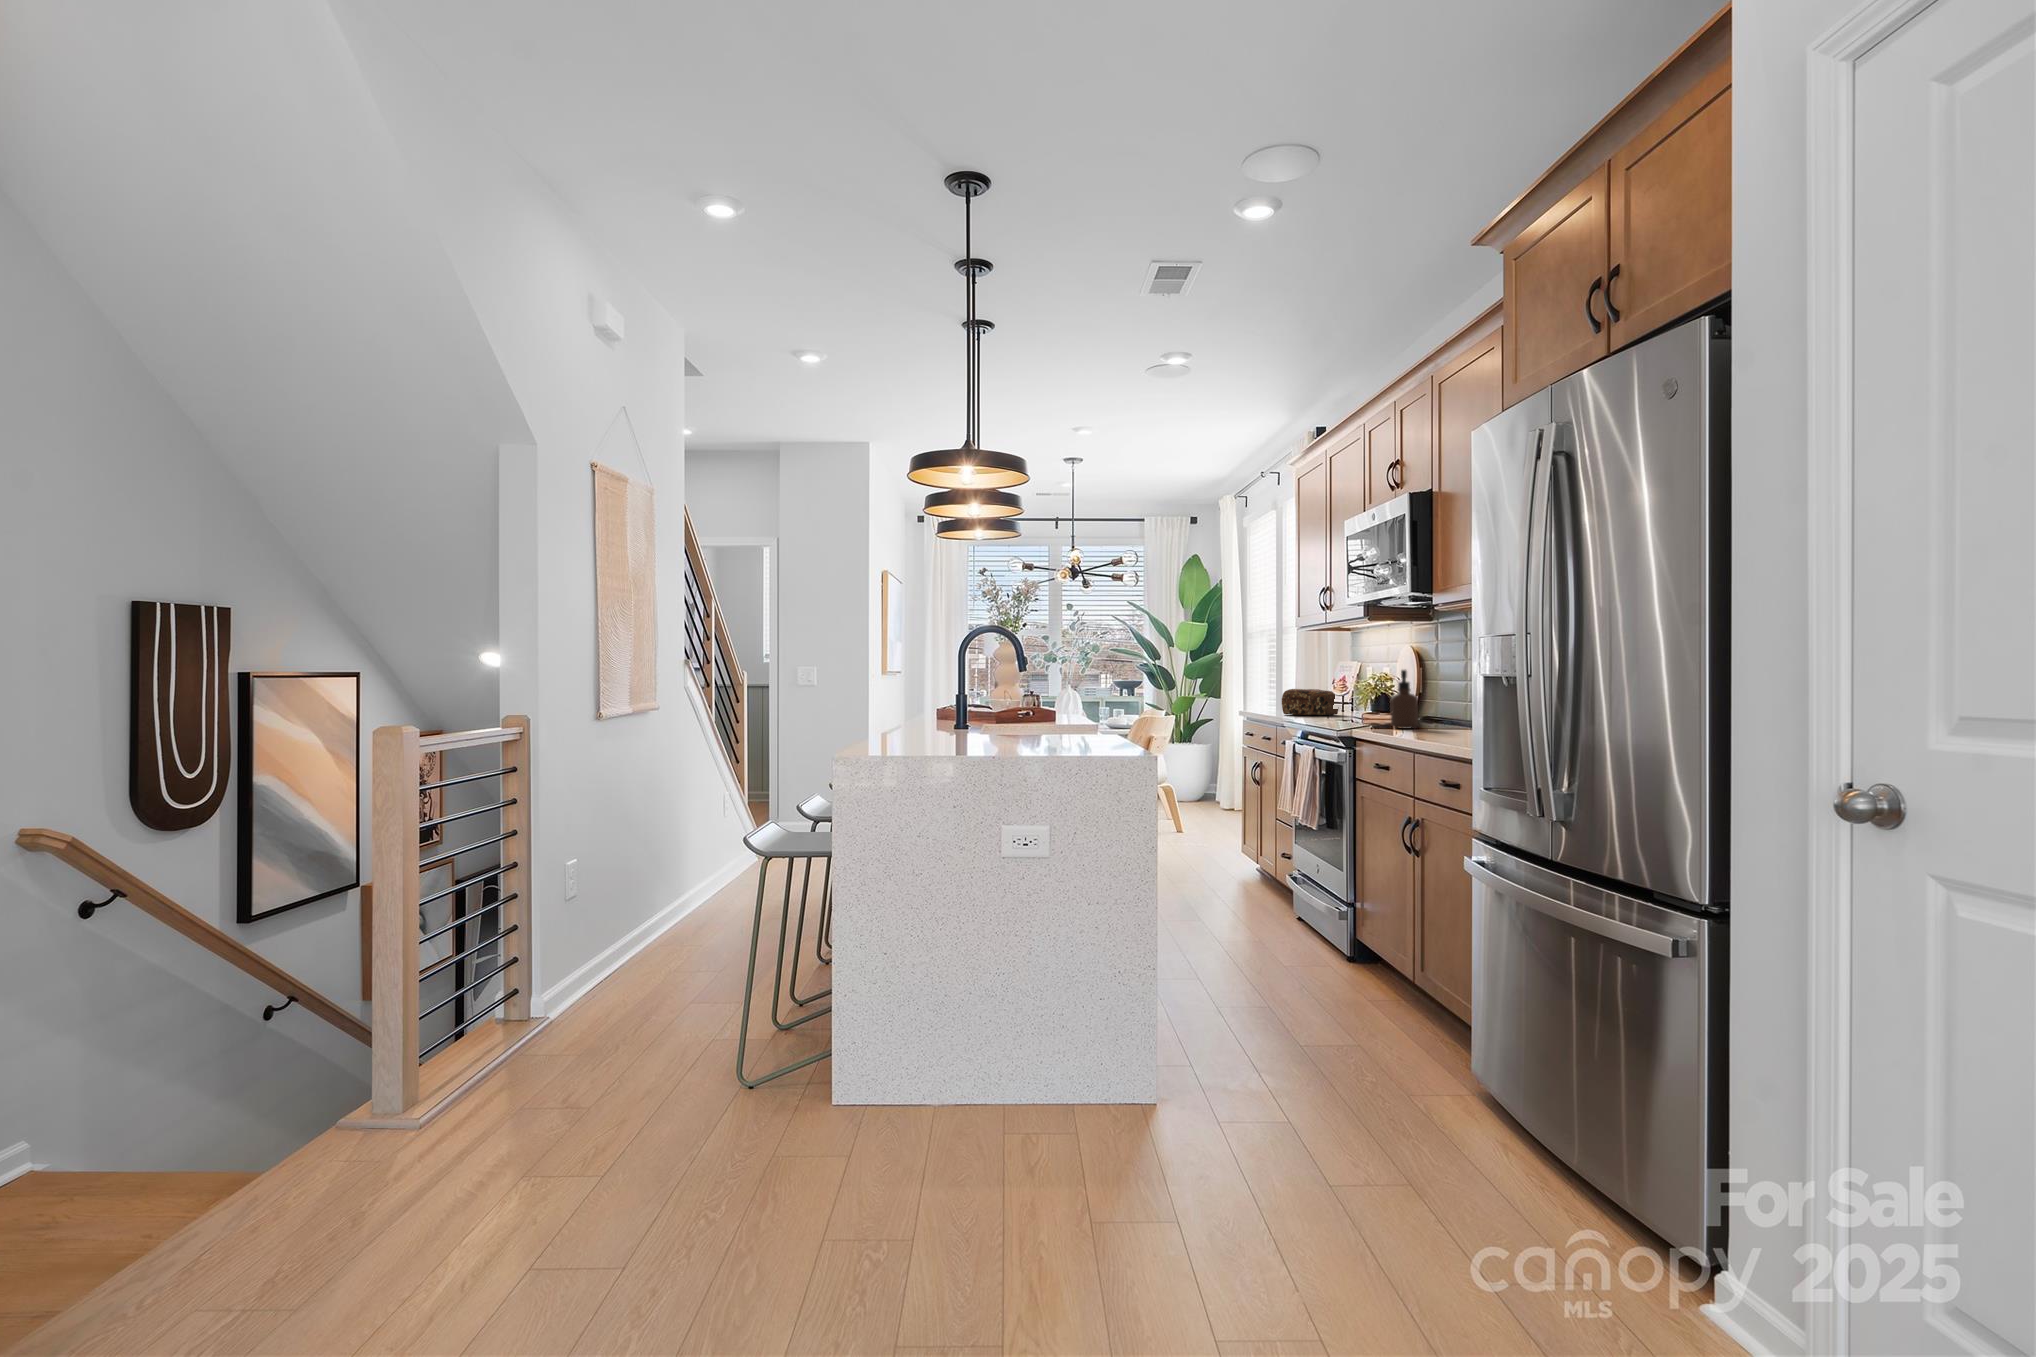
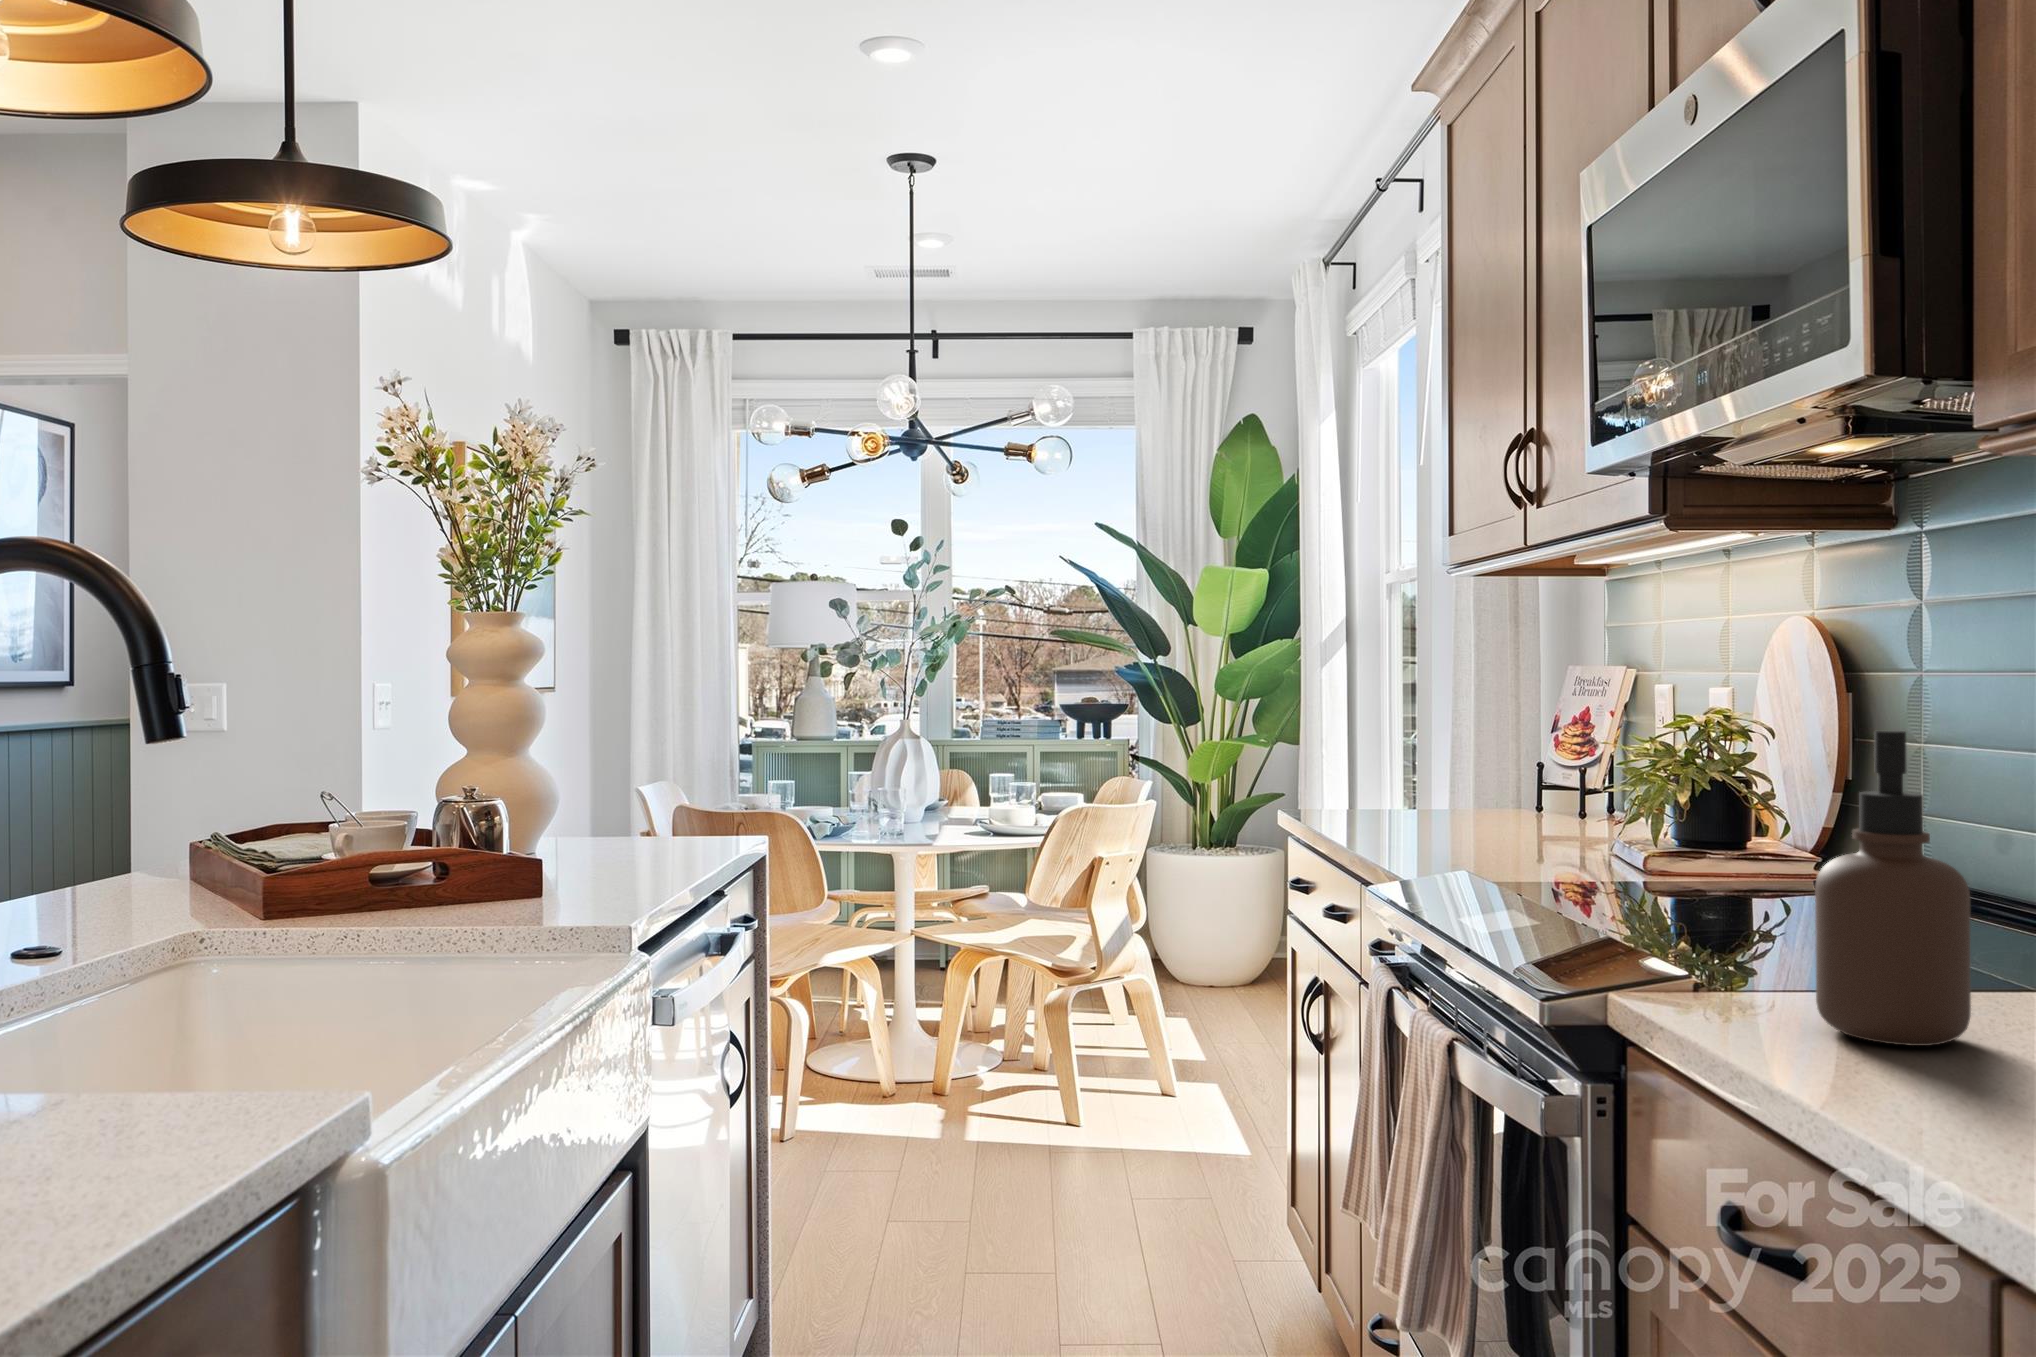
bread loaf: present [1282,689,1338,715] -> none [1380,752,1561,843]

